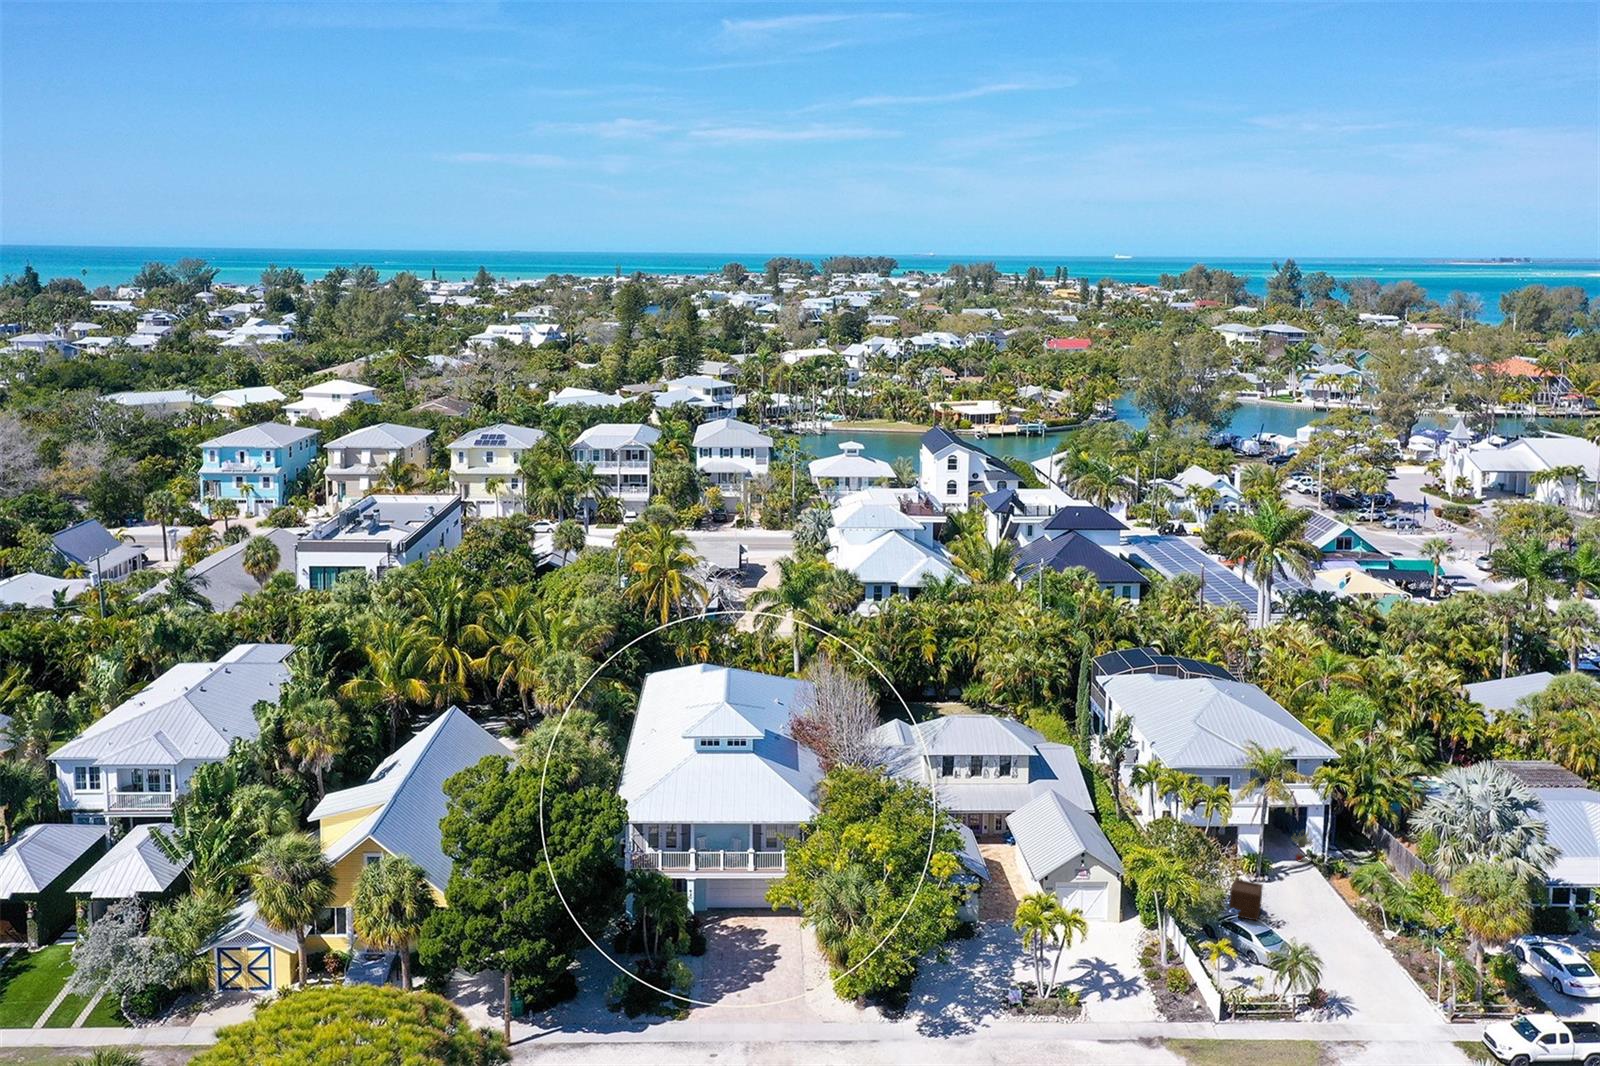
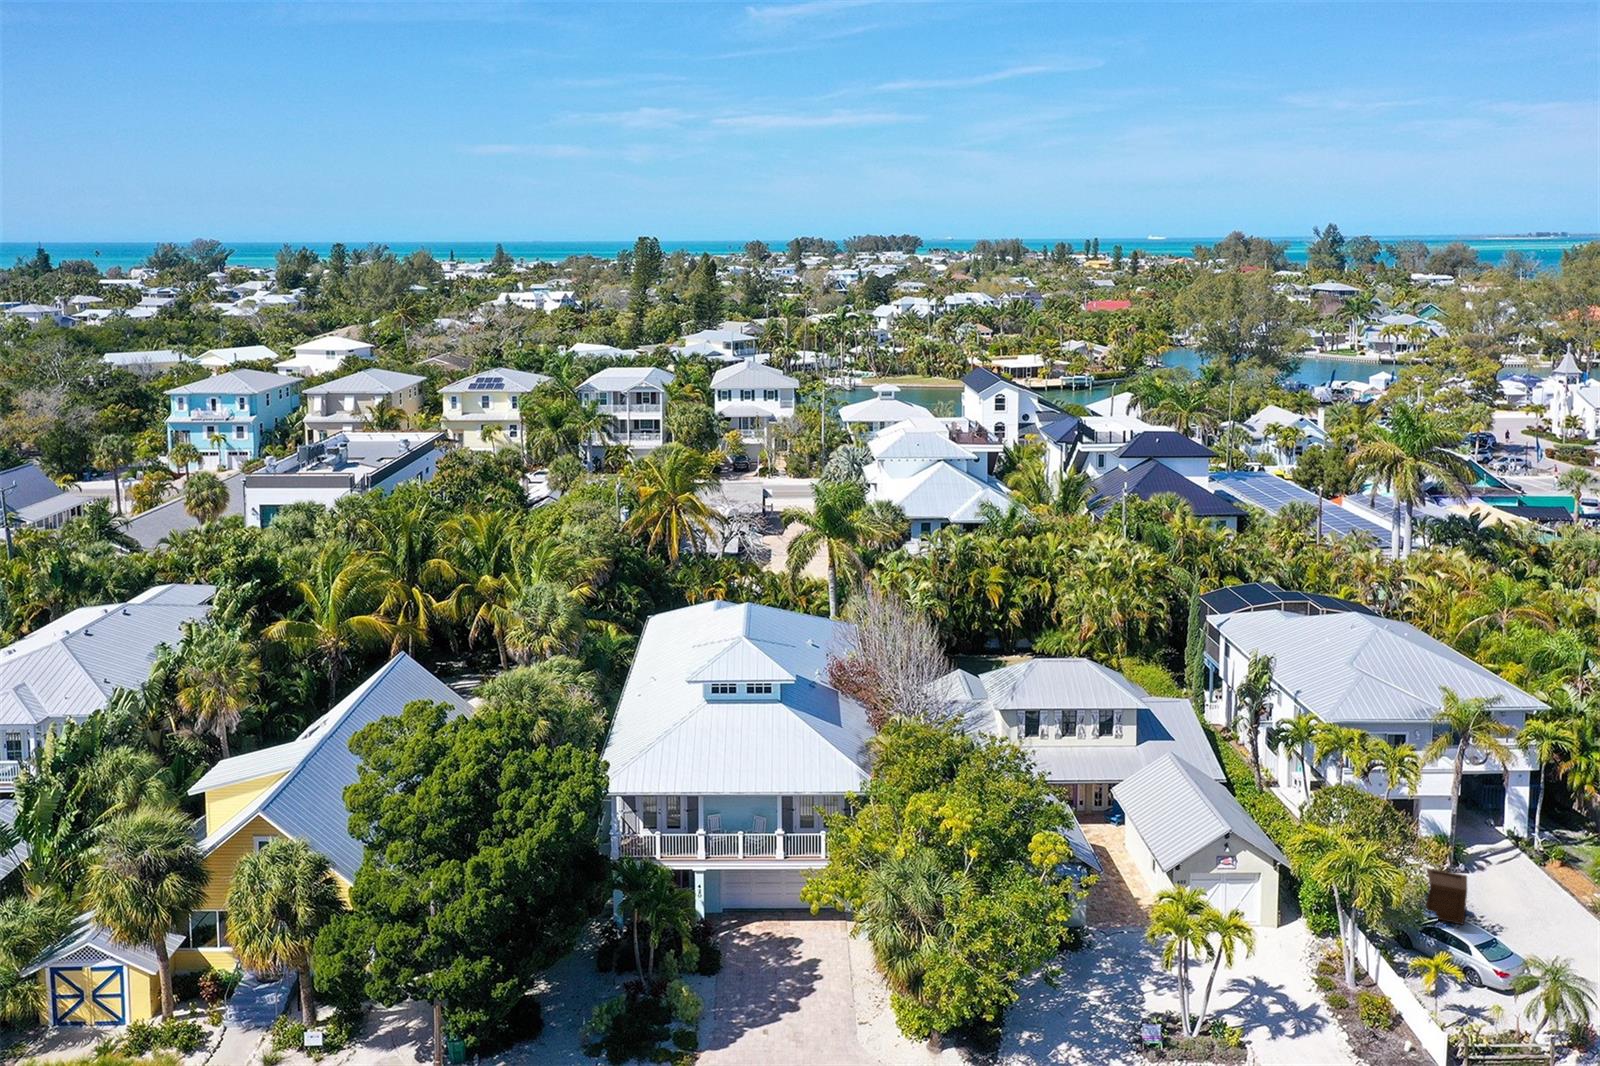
potted tree: present [1292,831,1312,861] -> none [1485,803,1520,845]

